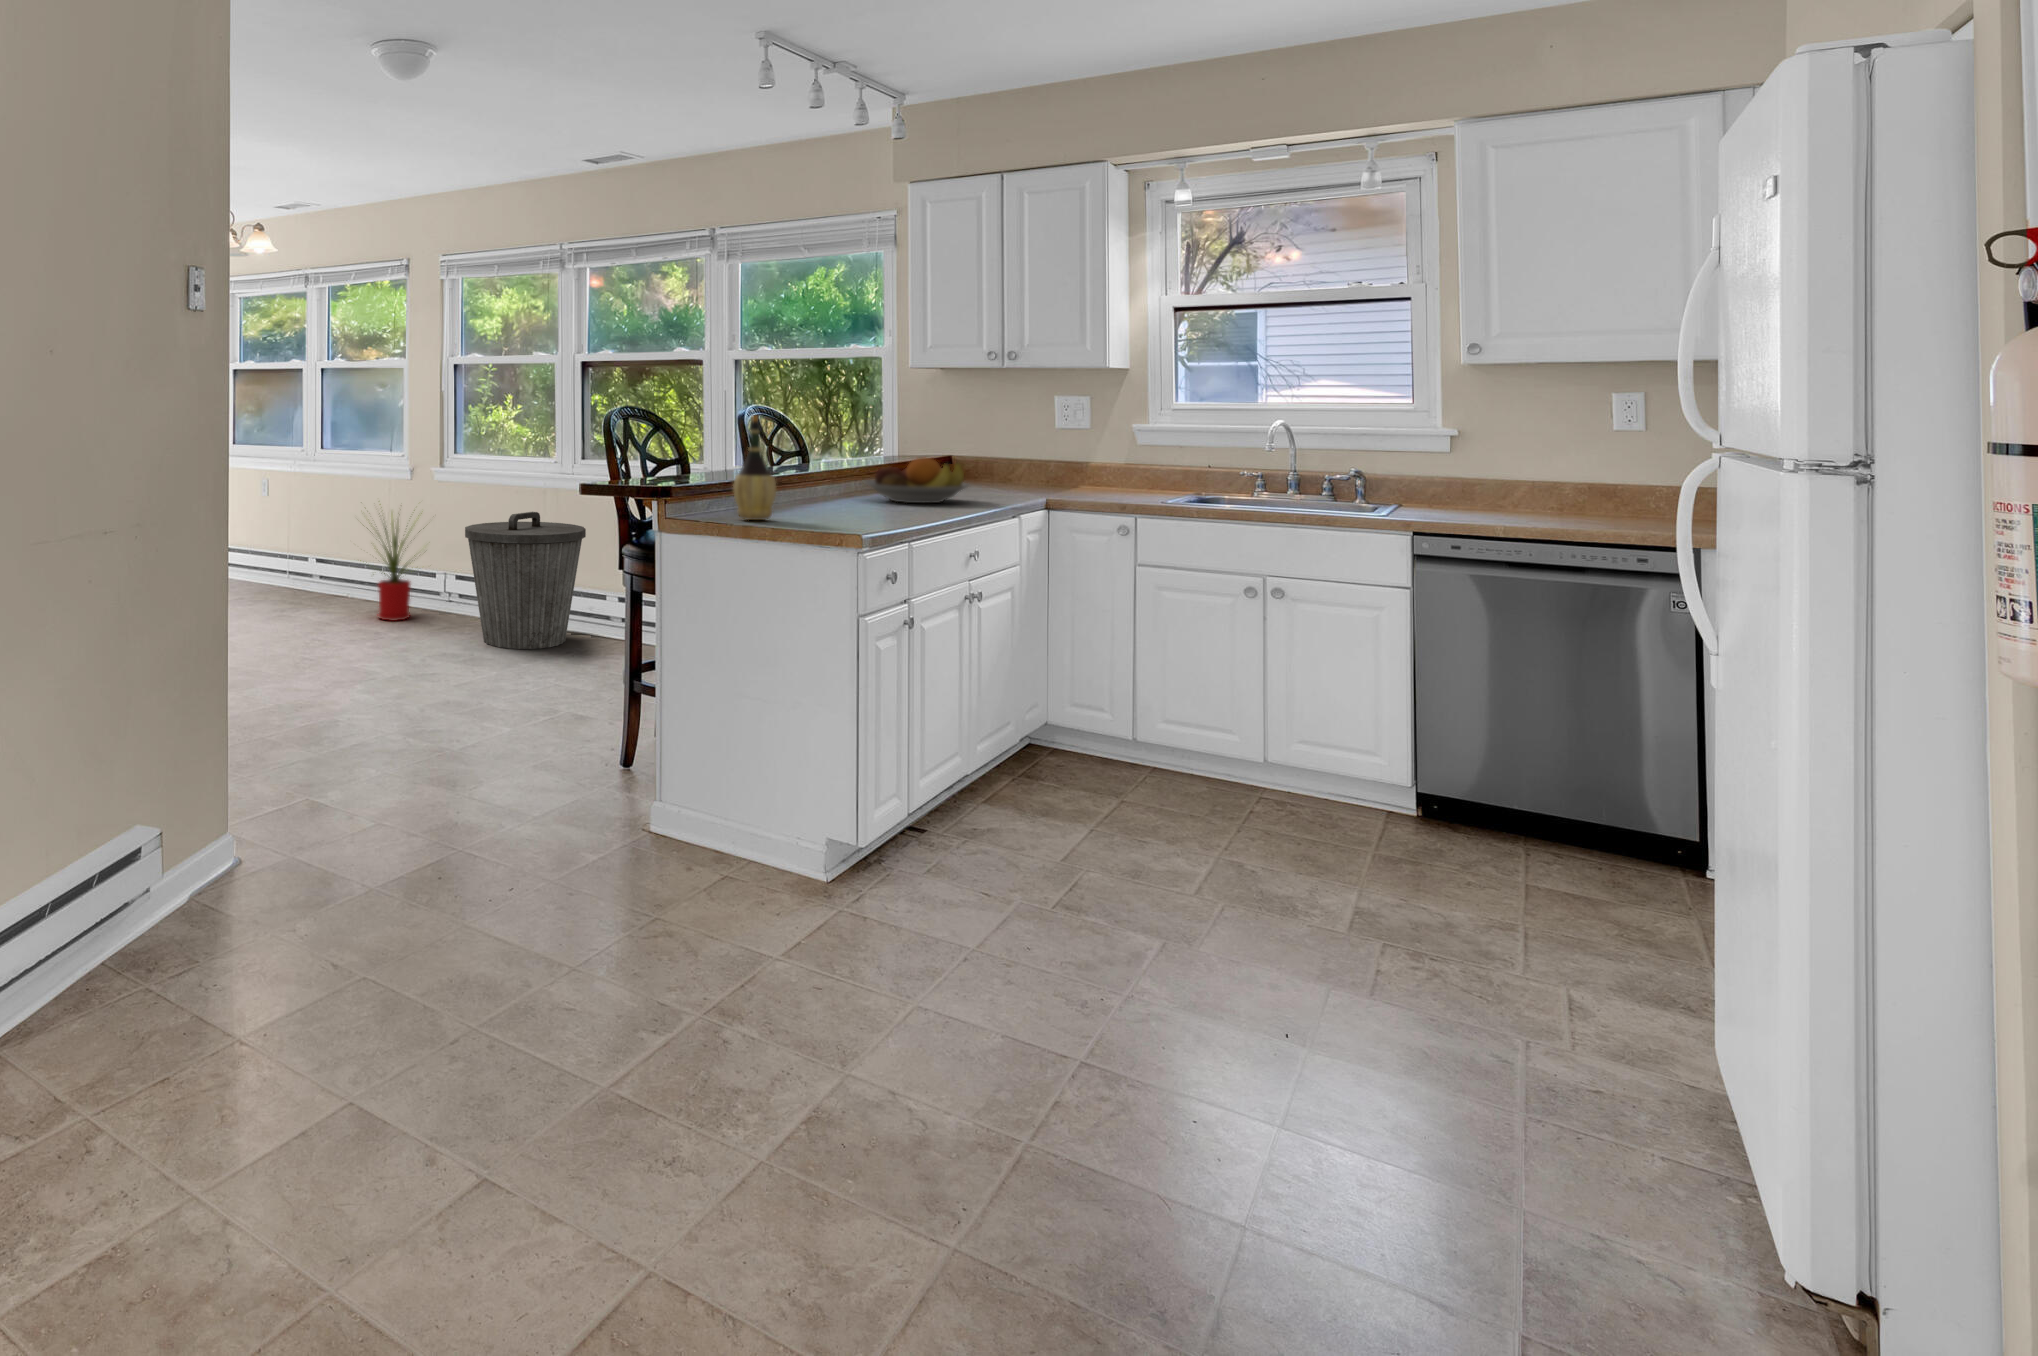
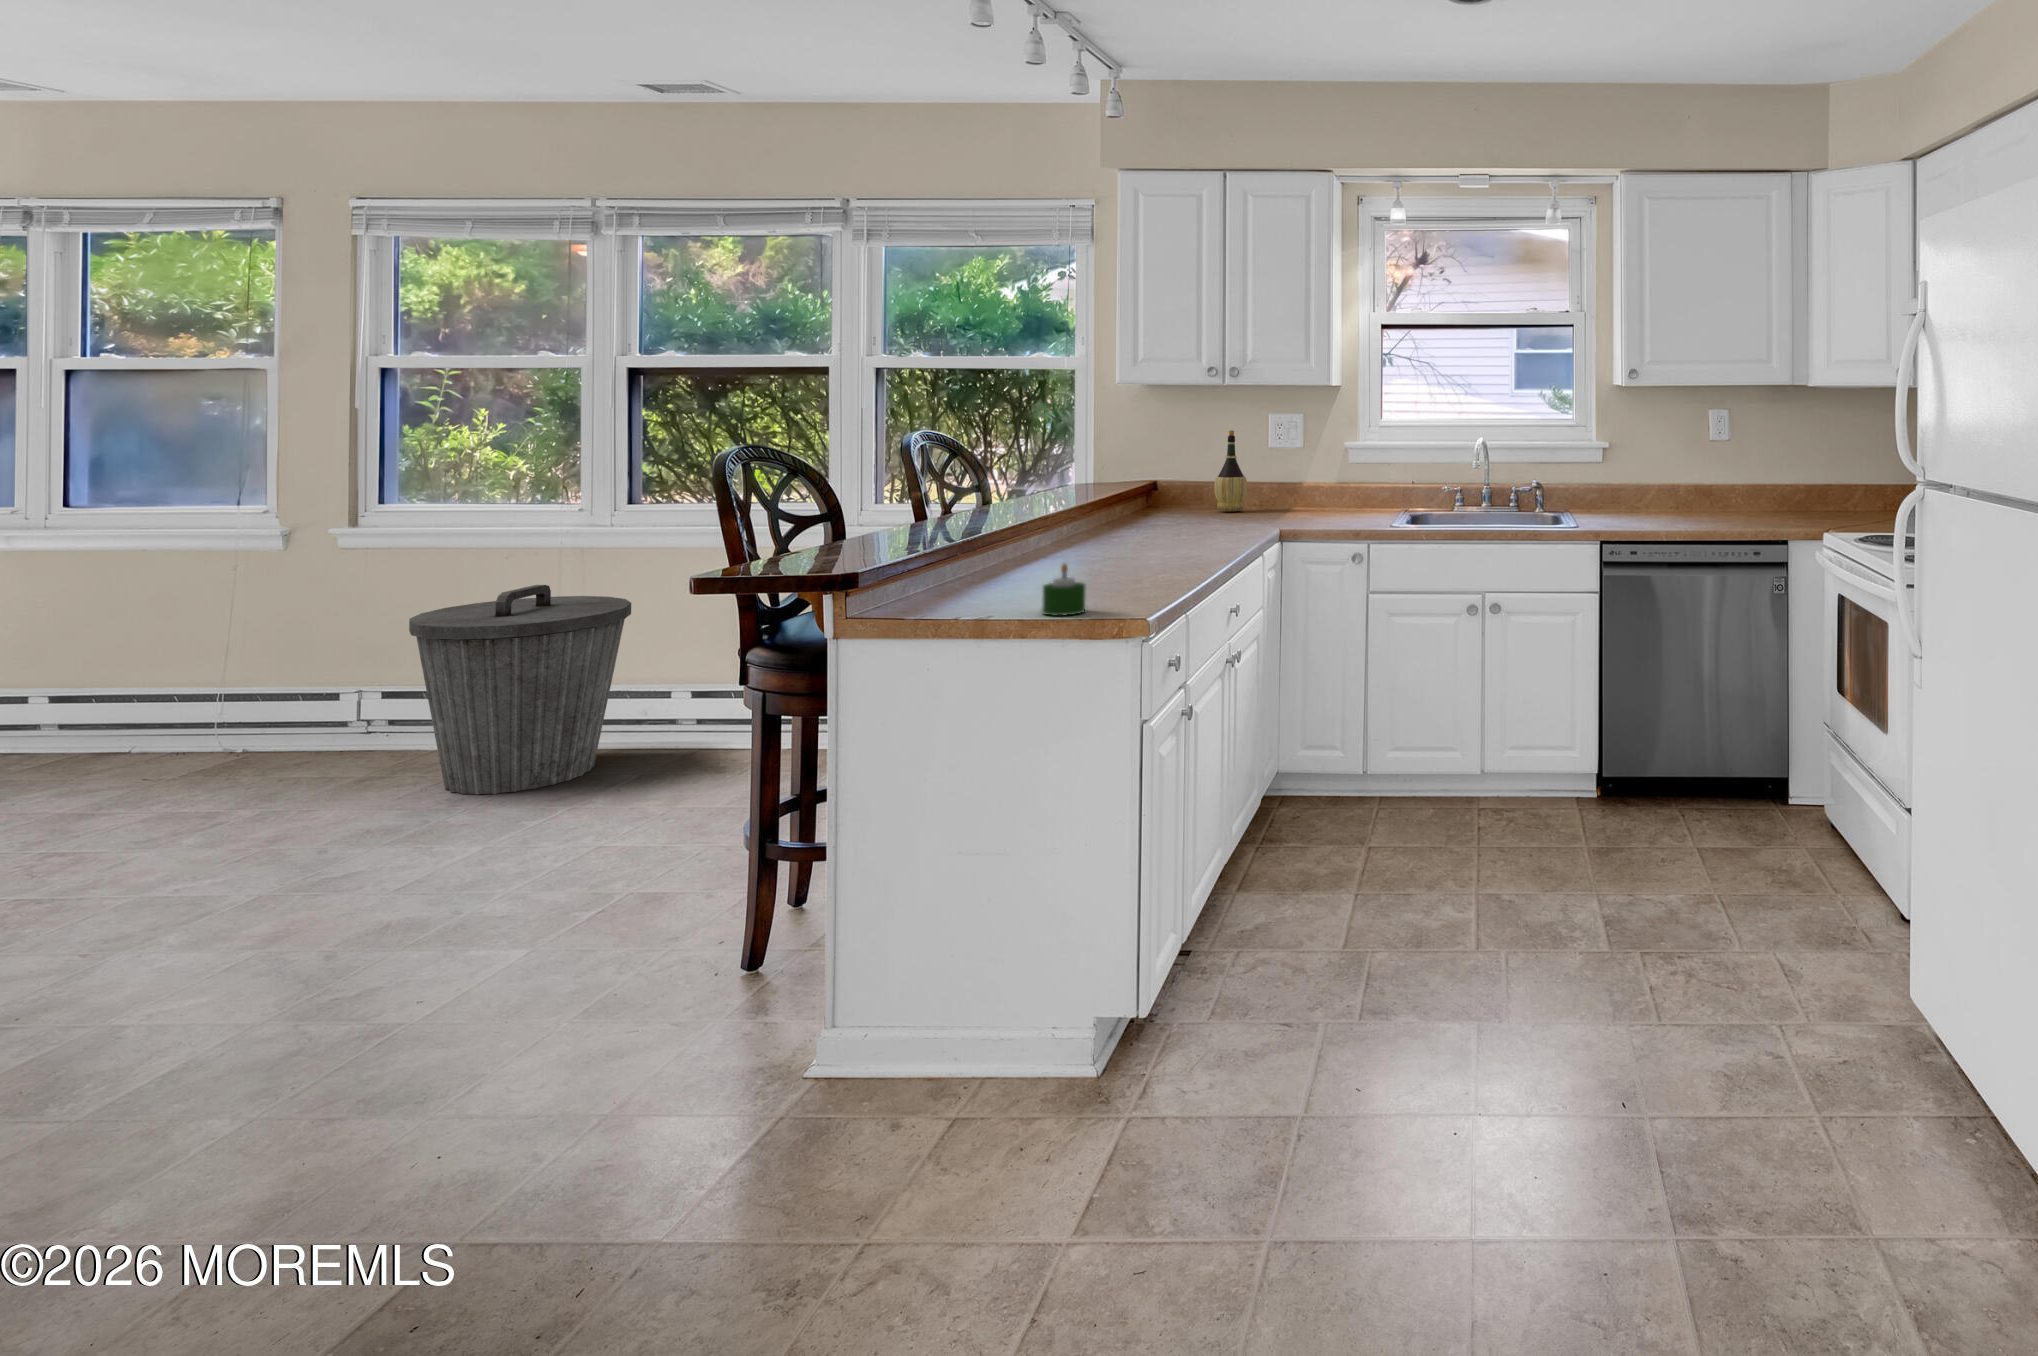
wine bottle: present [733,415,776,520] -> present [1214,430,1247,511]
fruit bowl: present [865,458,970,503] -> none [1085,496,1212,551]
candle: none [786,491,818,530] -> present [1042,564,1086,616]
house plant: present [360,504,424,621] -> none [139,579,343,779]

